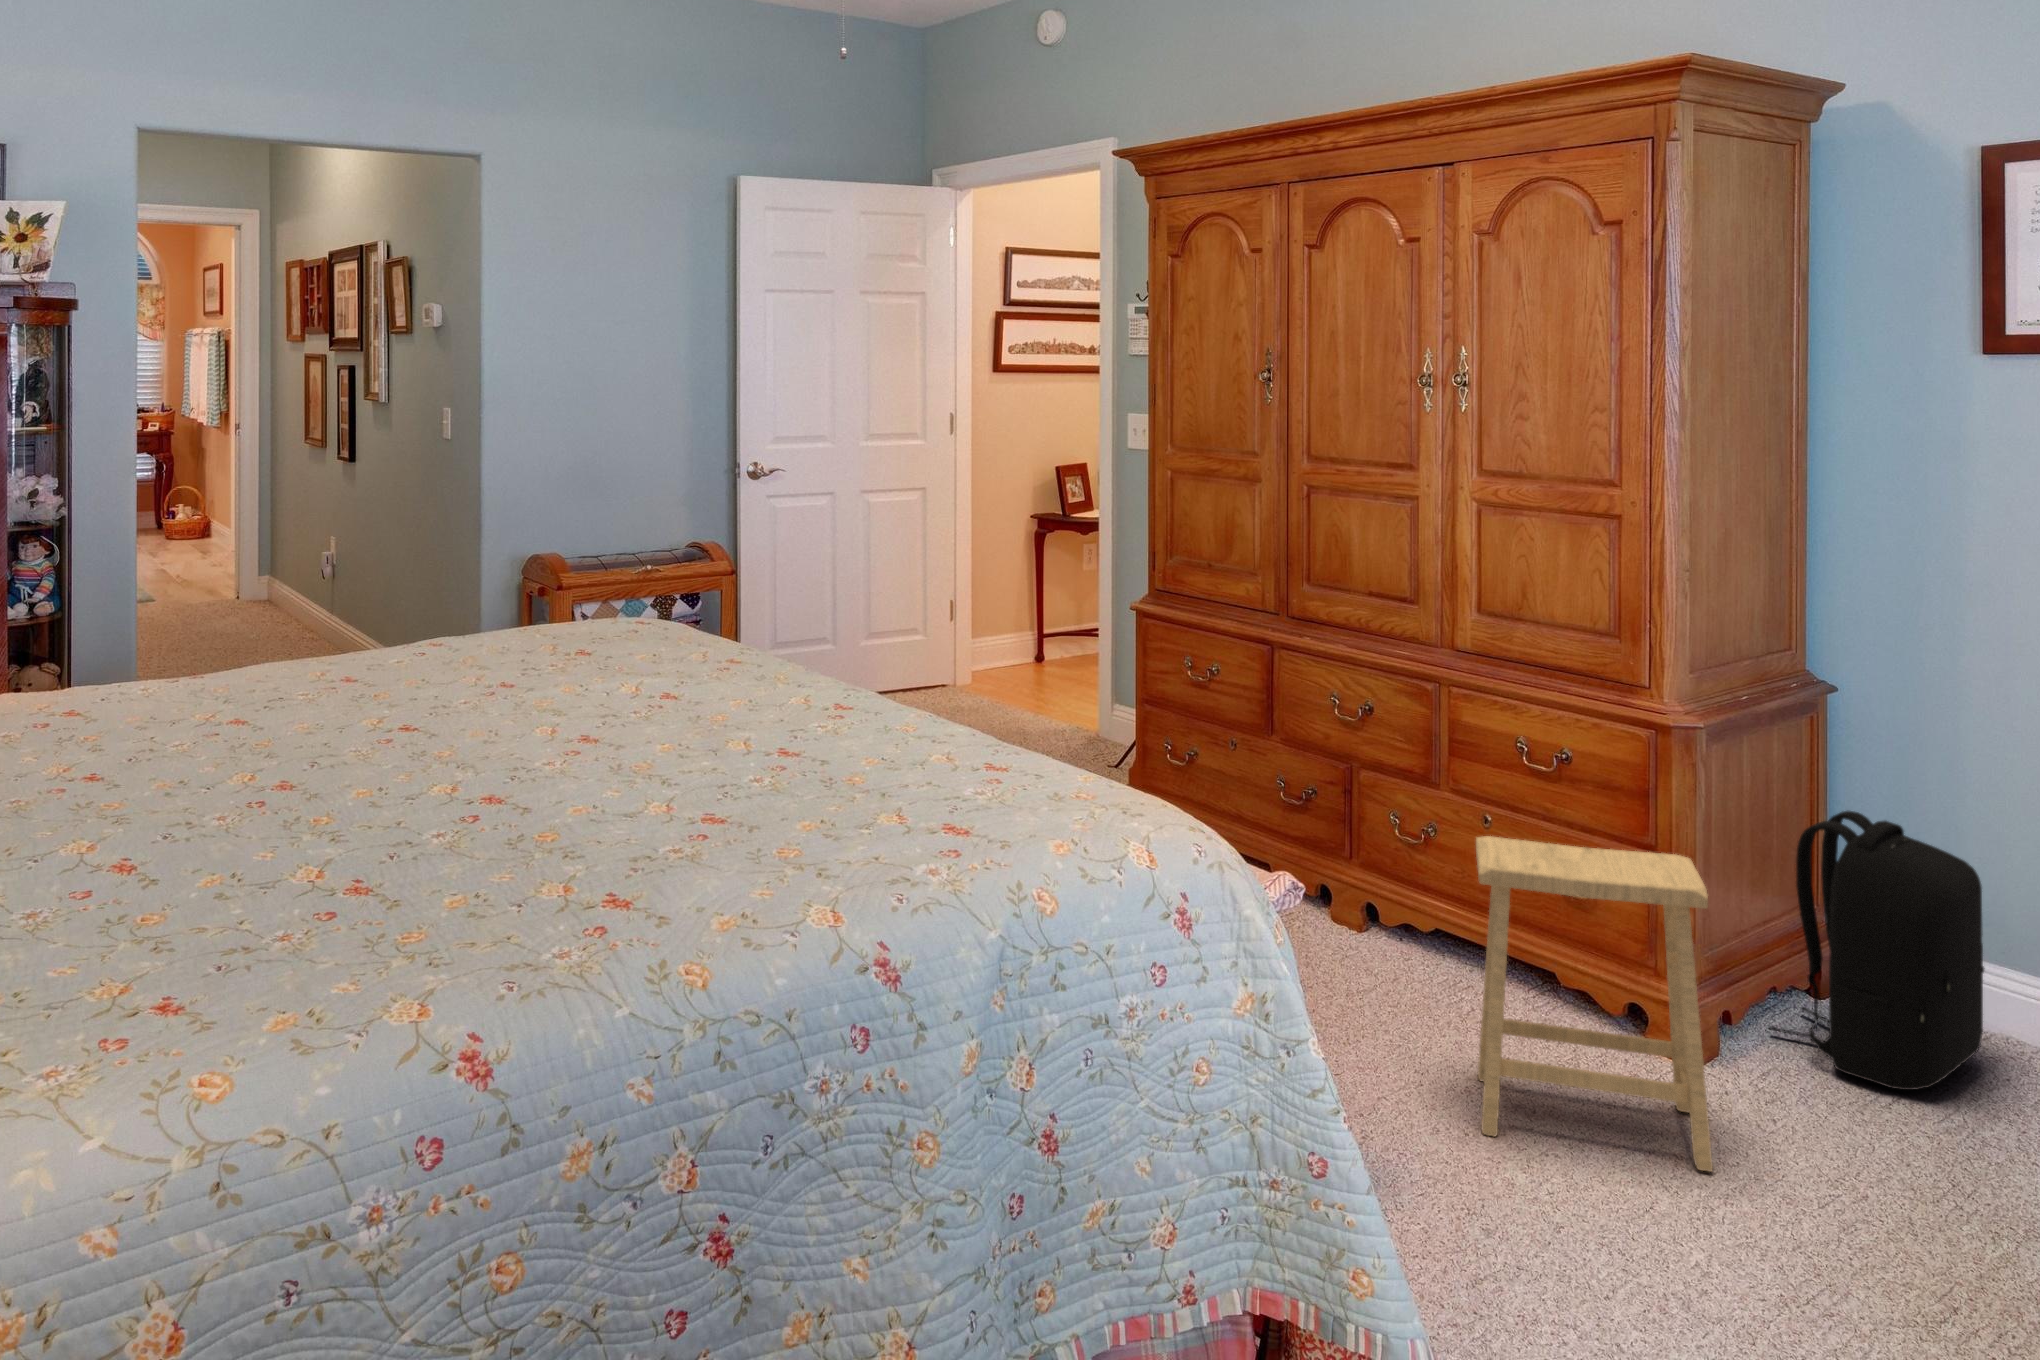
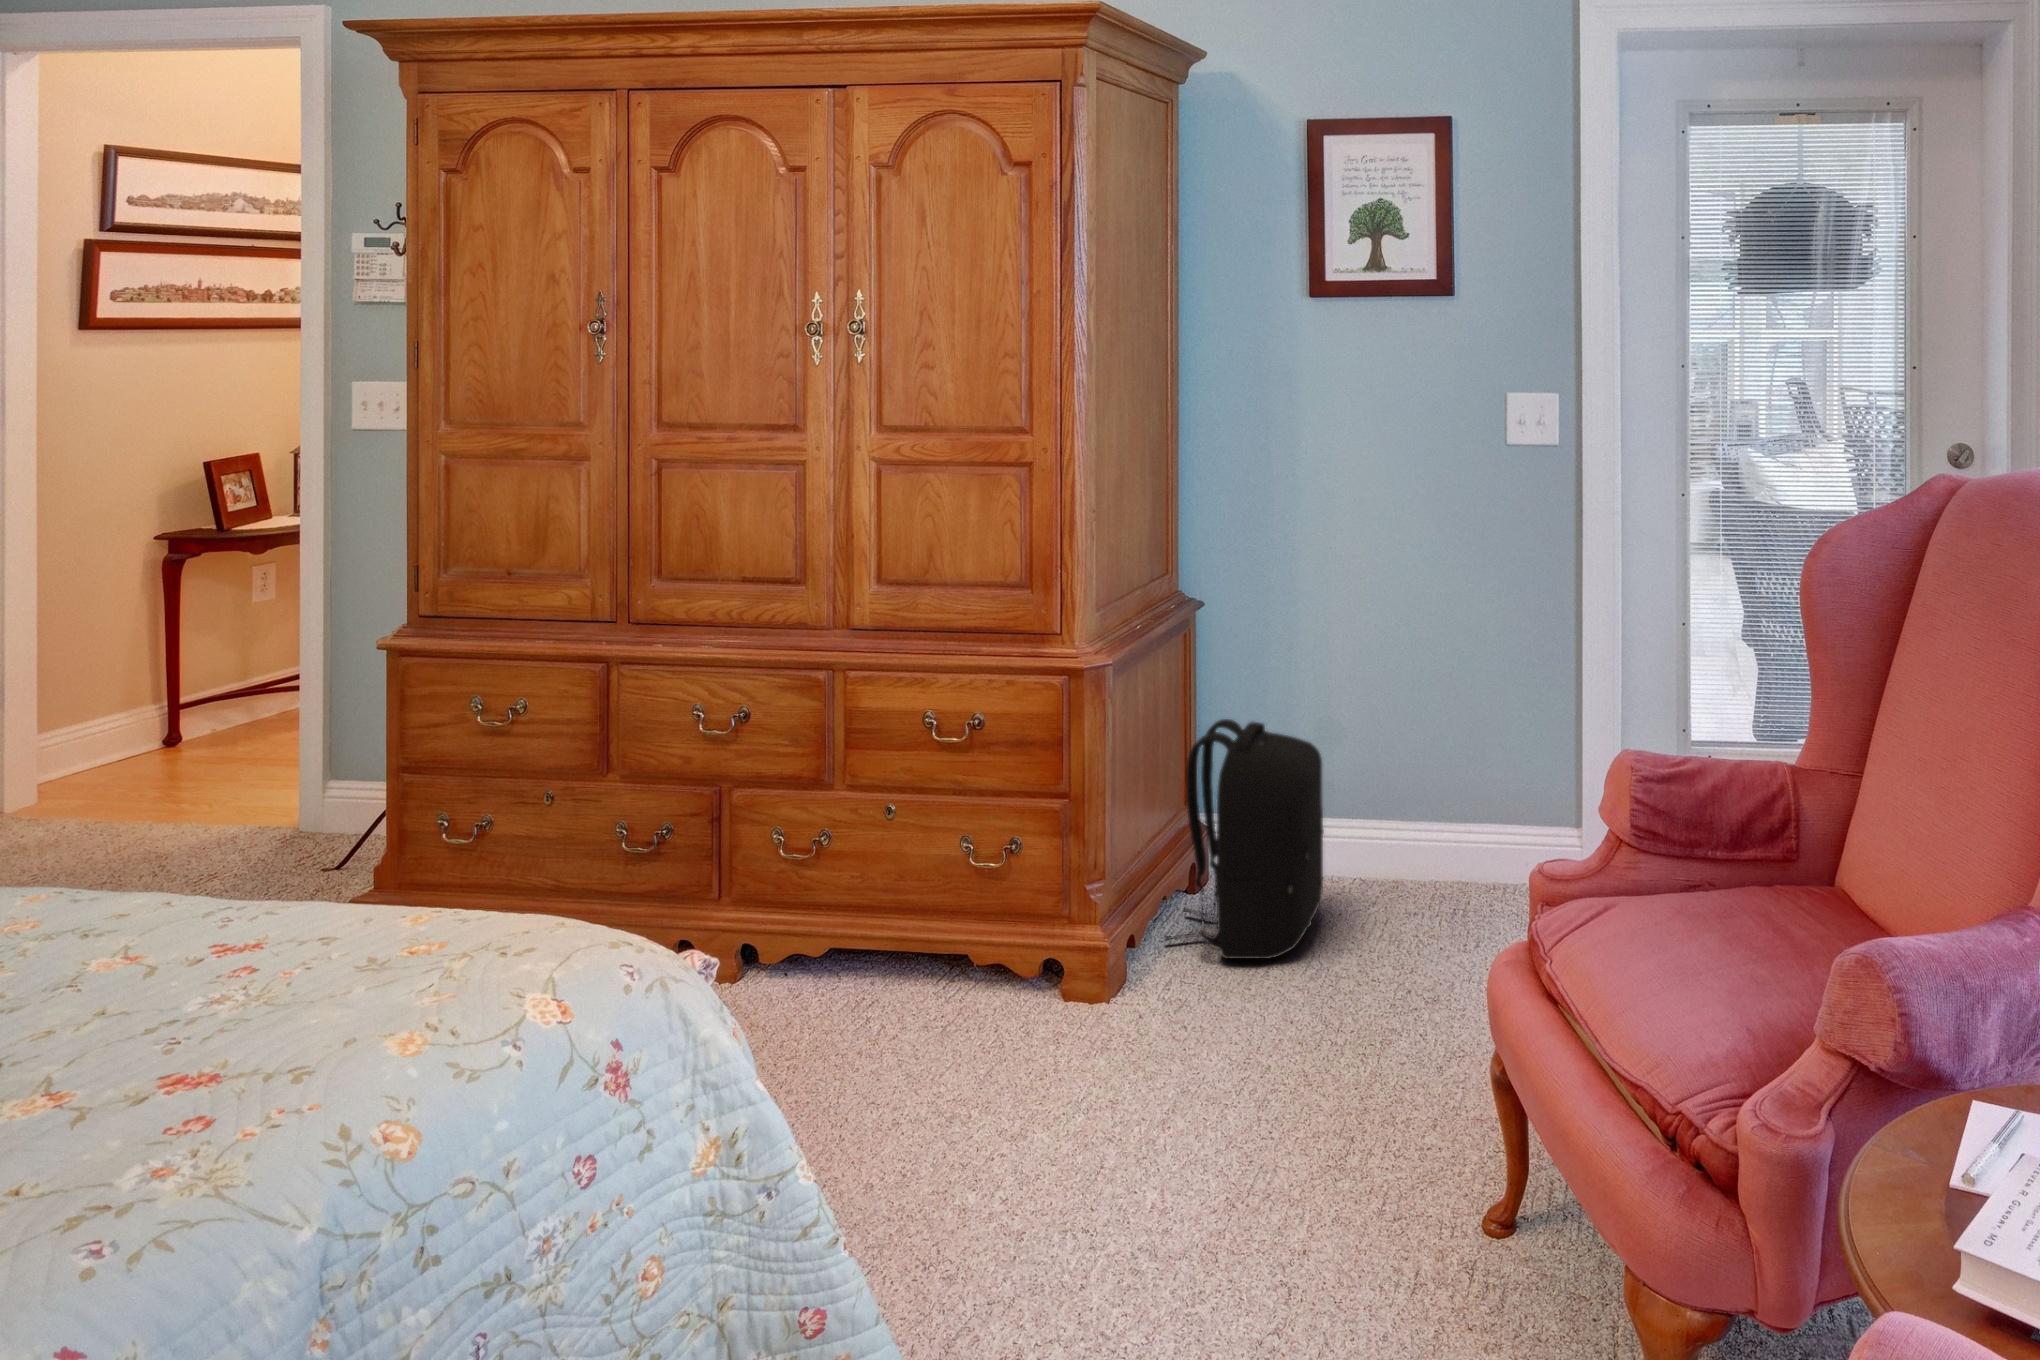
footstool: present [1476,836,1713,1171] -> none [903,800,1150,1162]

